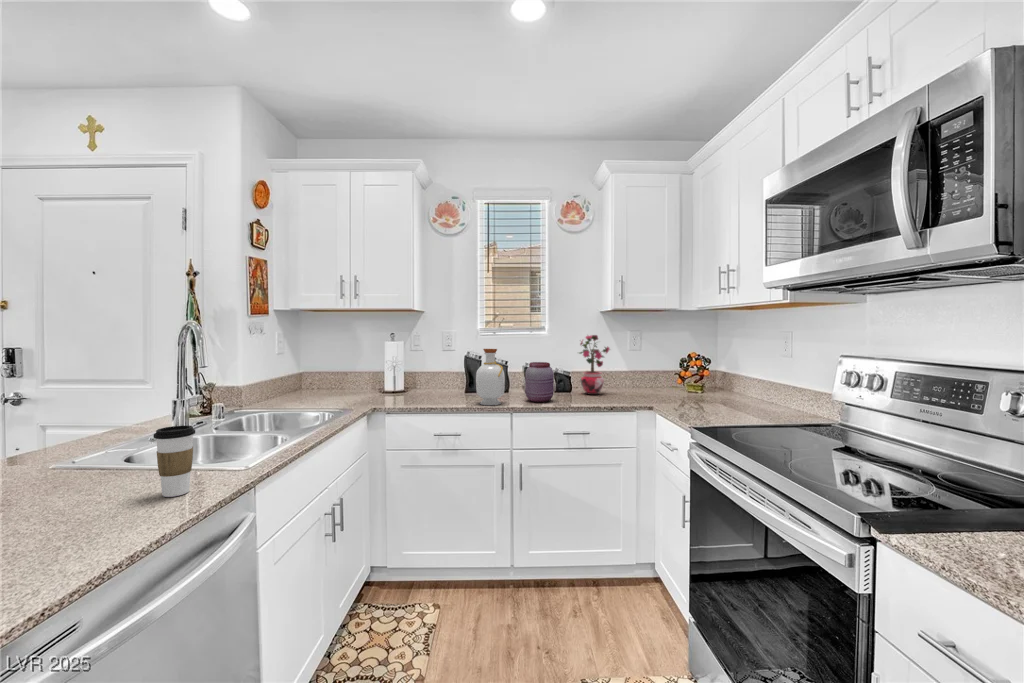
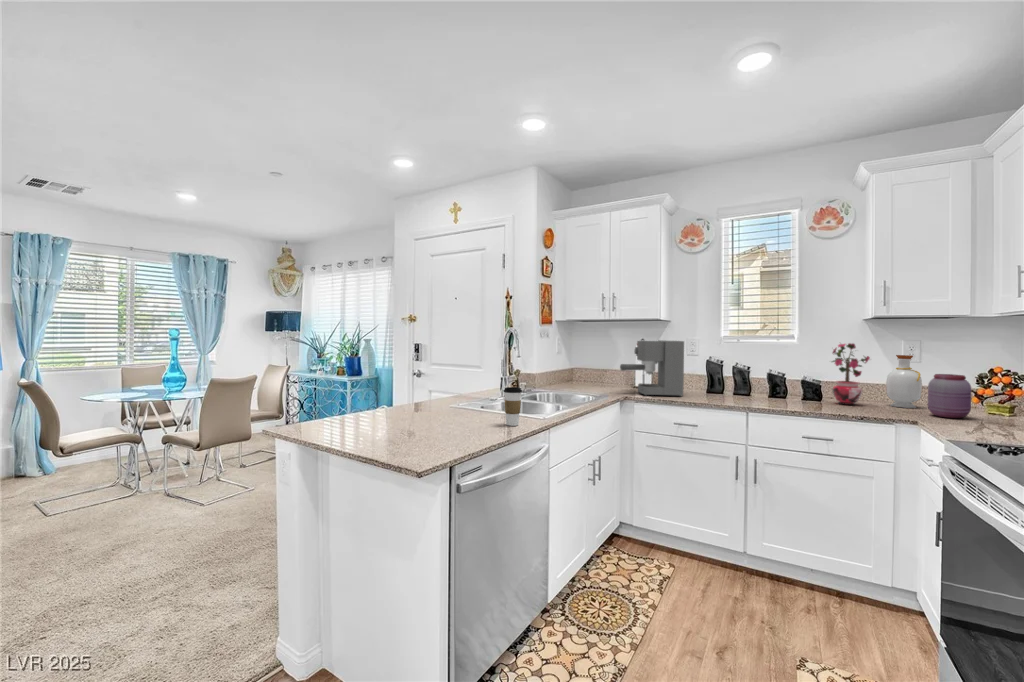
coffee maker: none [366,335,443,403] -> present [620,340,684,397]
bottle: present [476,349,505,405] -> present [886,355,922,408]
jar: present [525,362,554,402] -> present [928,374,971,418]

